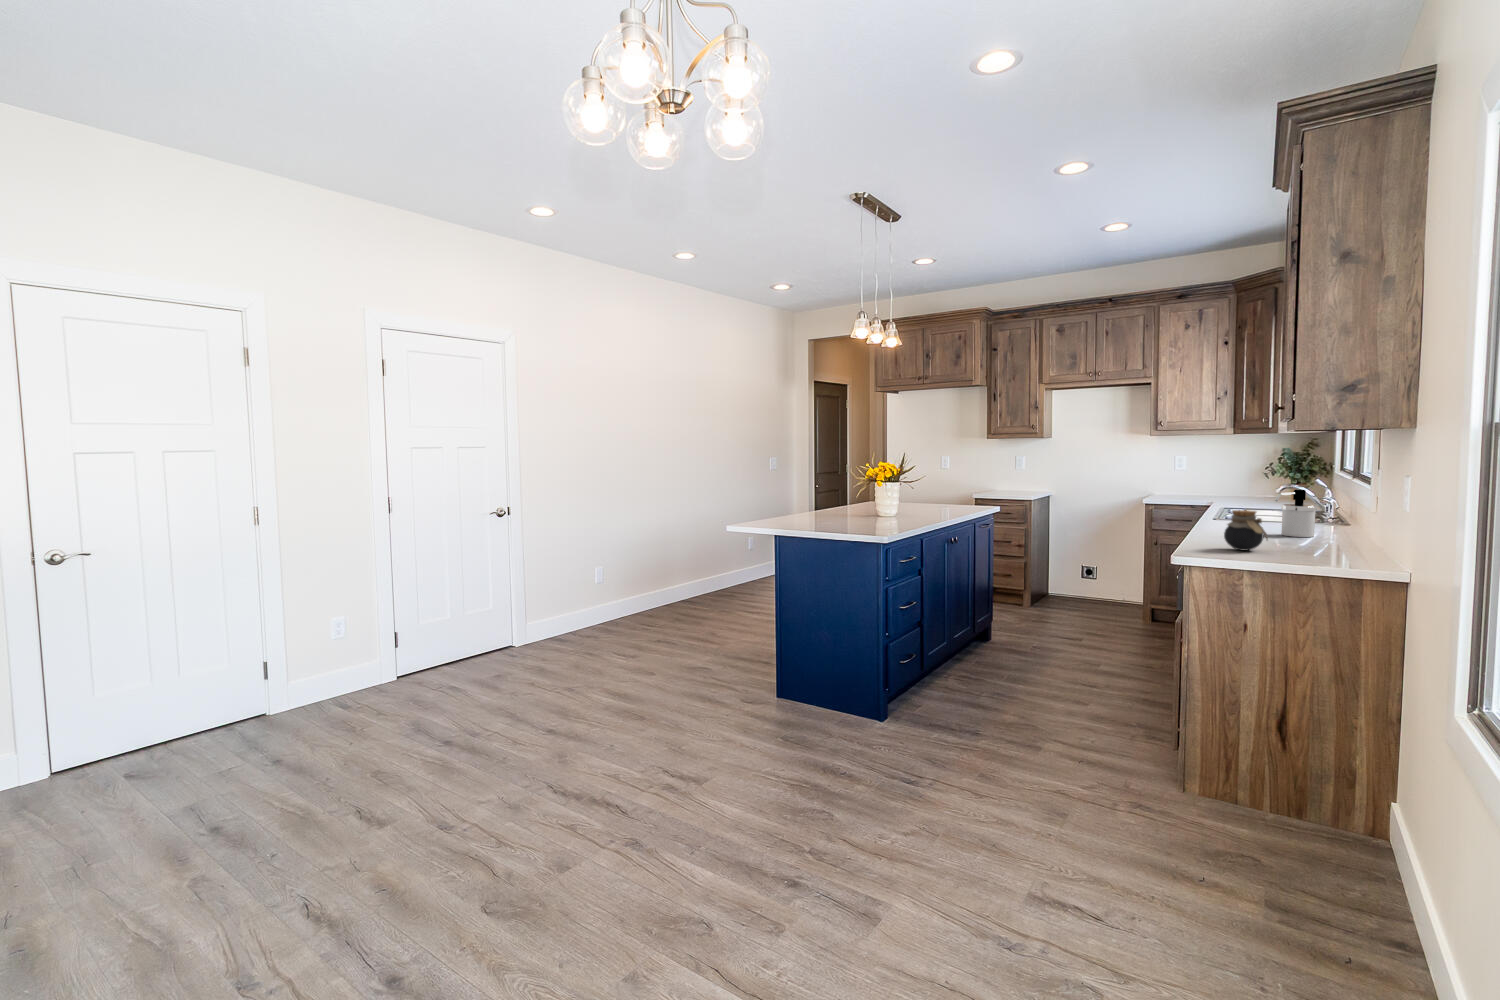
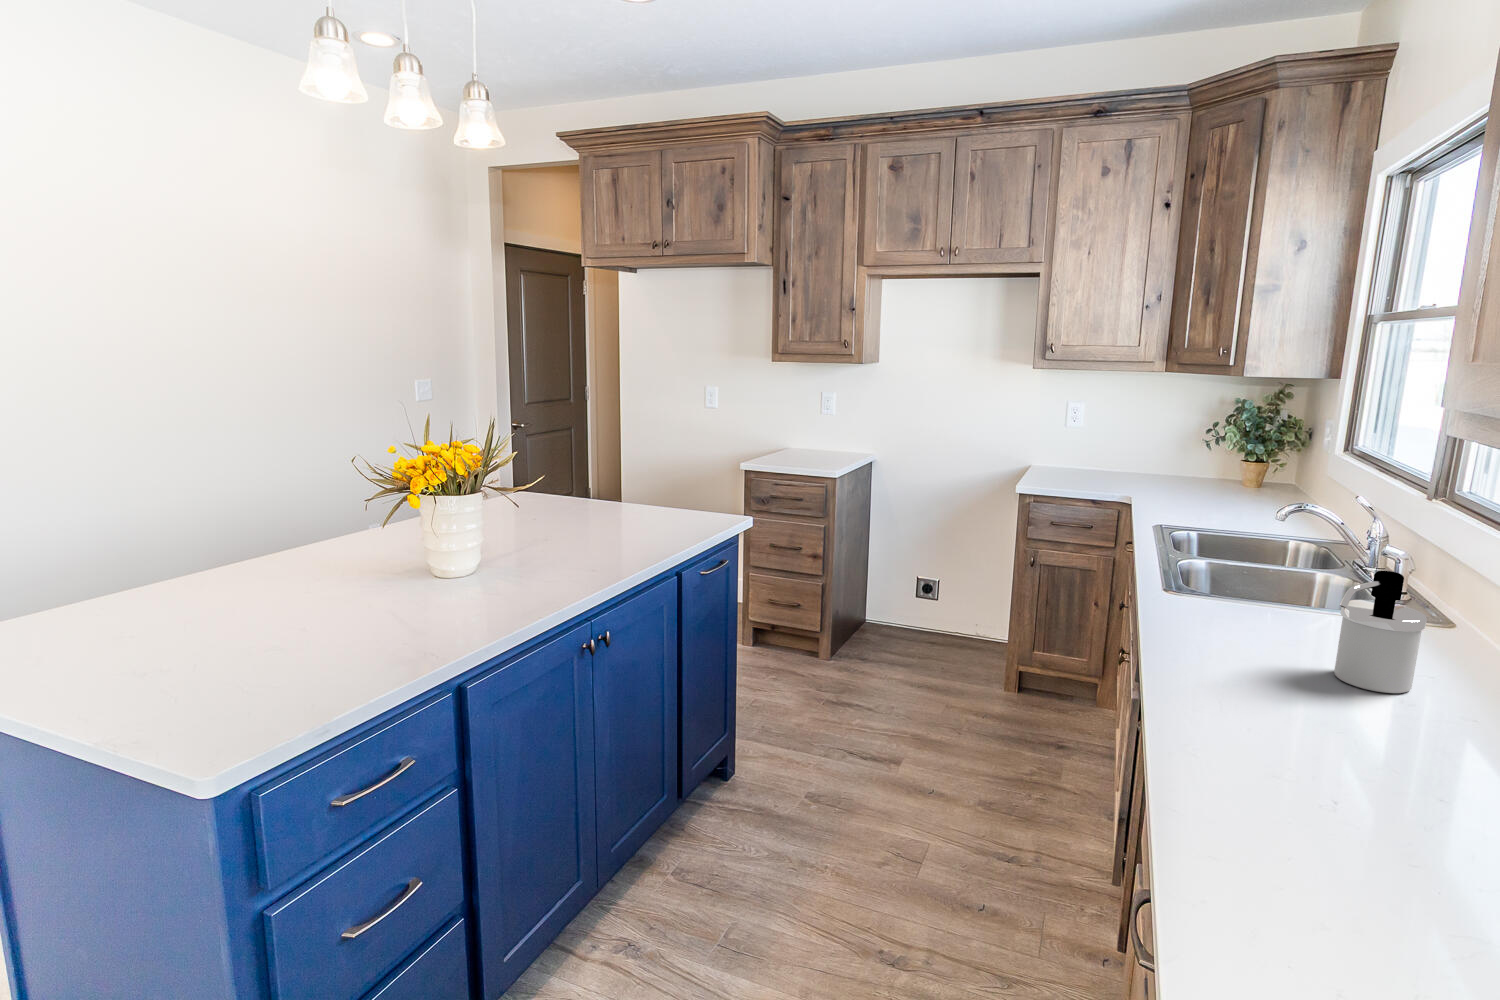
jar: present [1224,510,1268,551] -> none [1261,701,1402,836]

